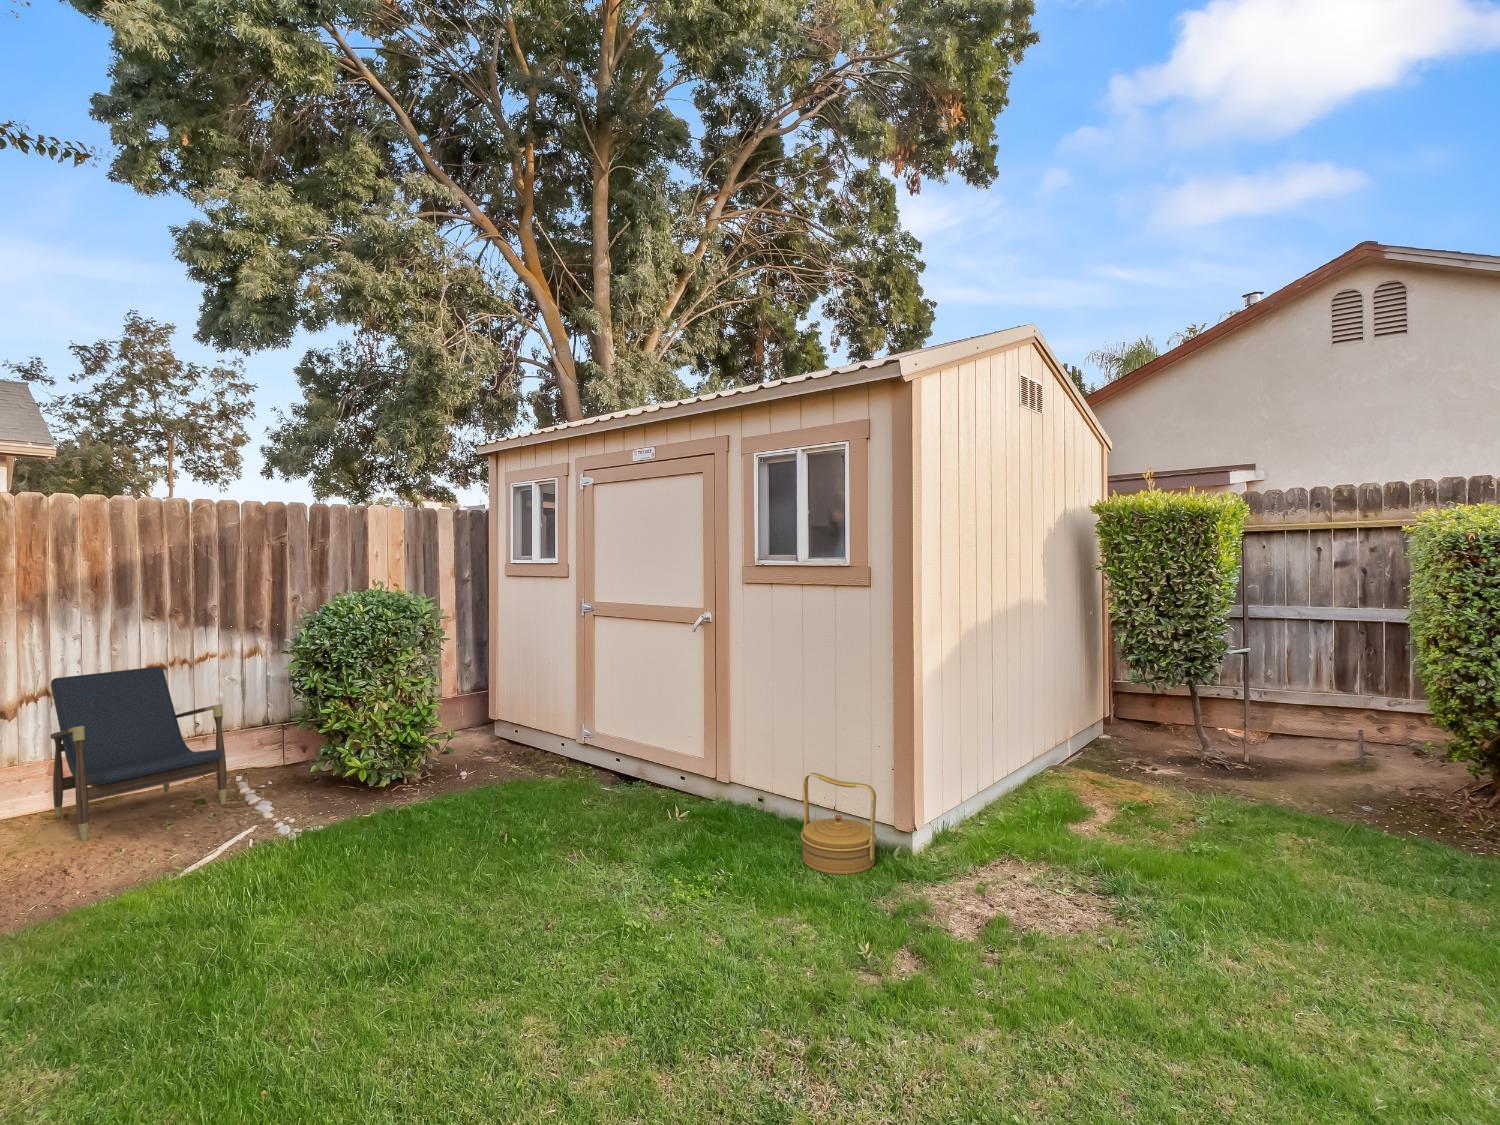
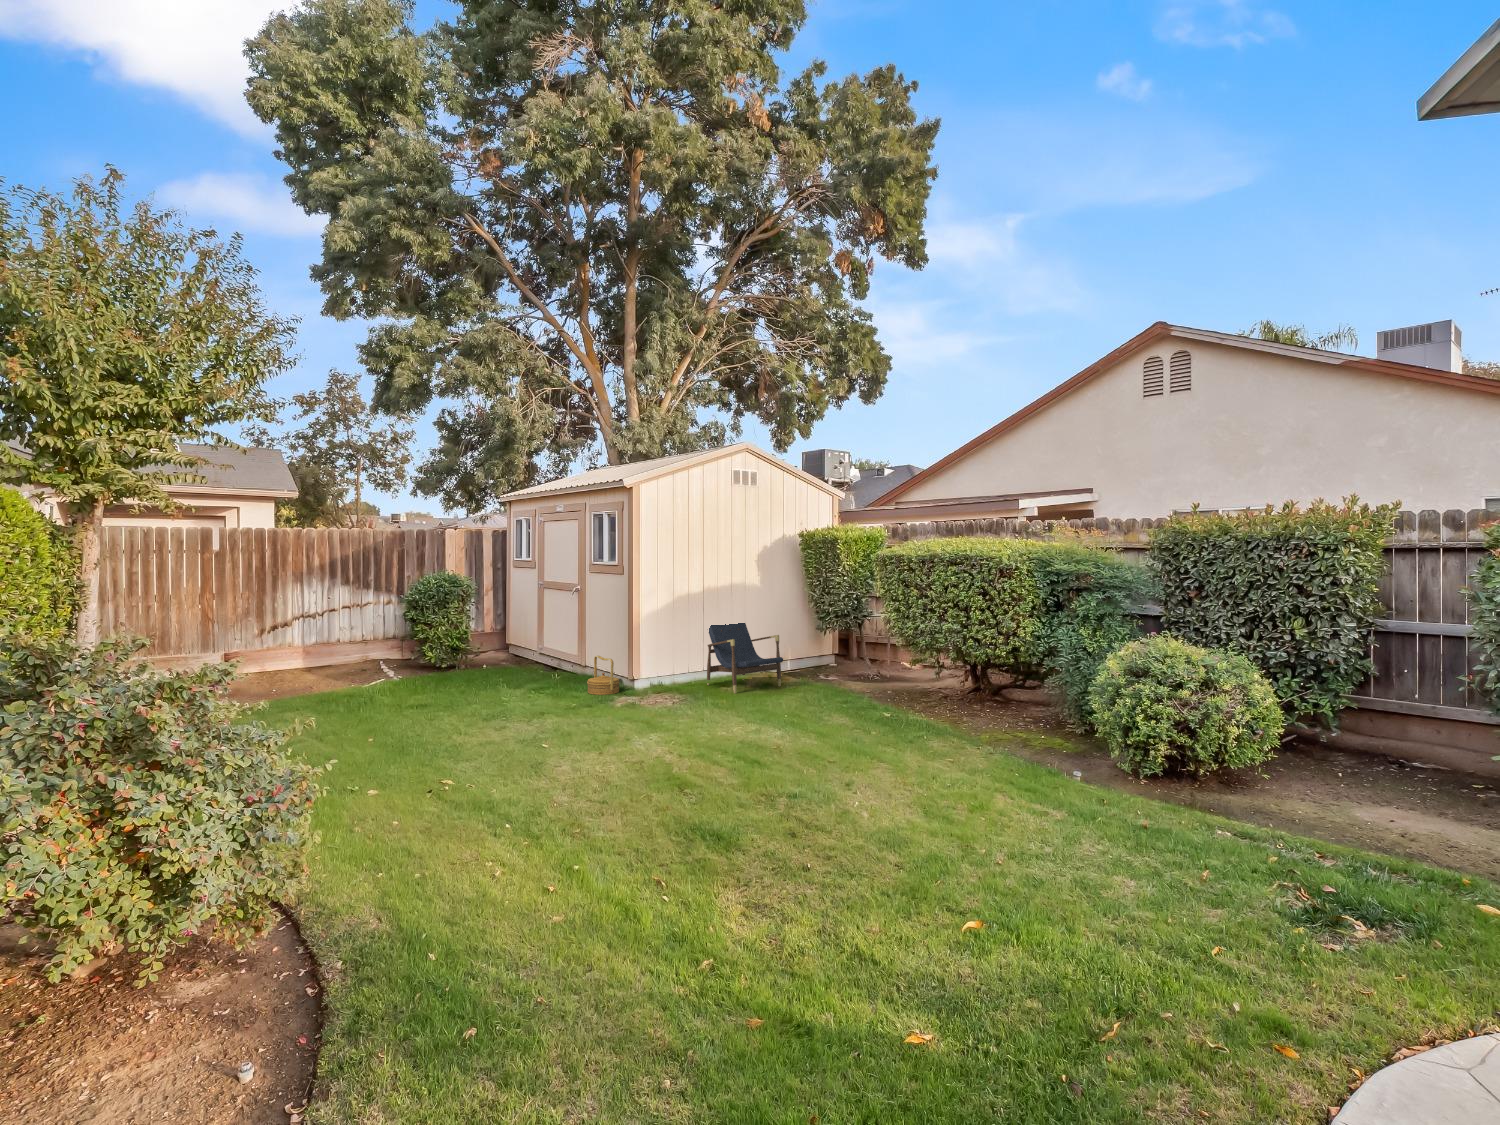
lounge chair: present [51,666,227,841] -> present [707,623,783,693]

